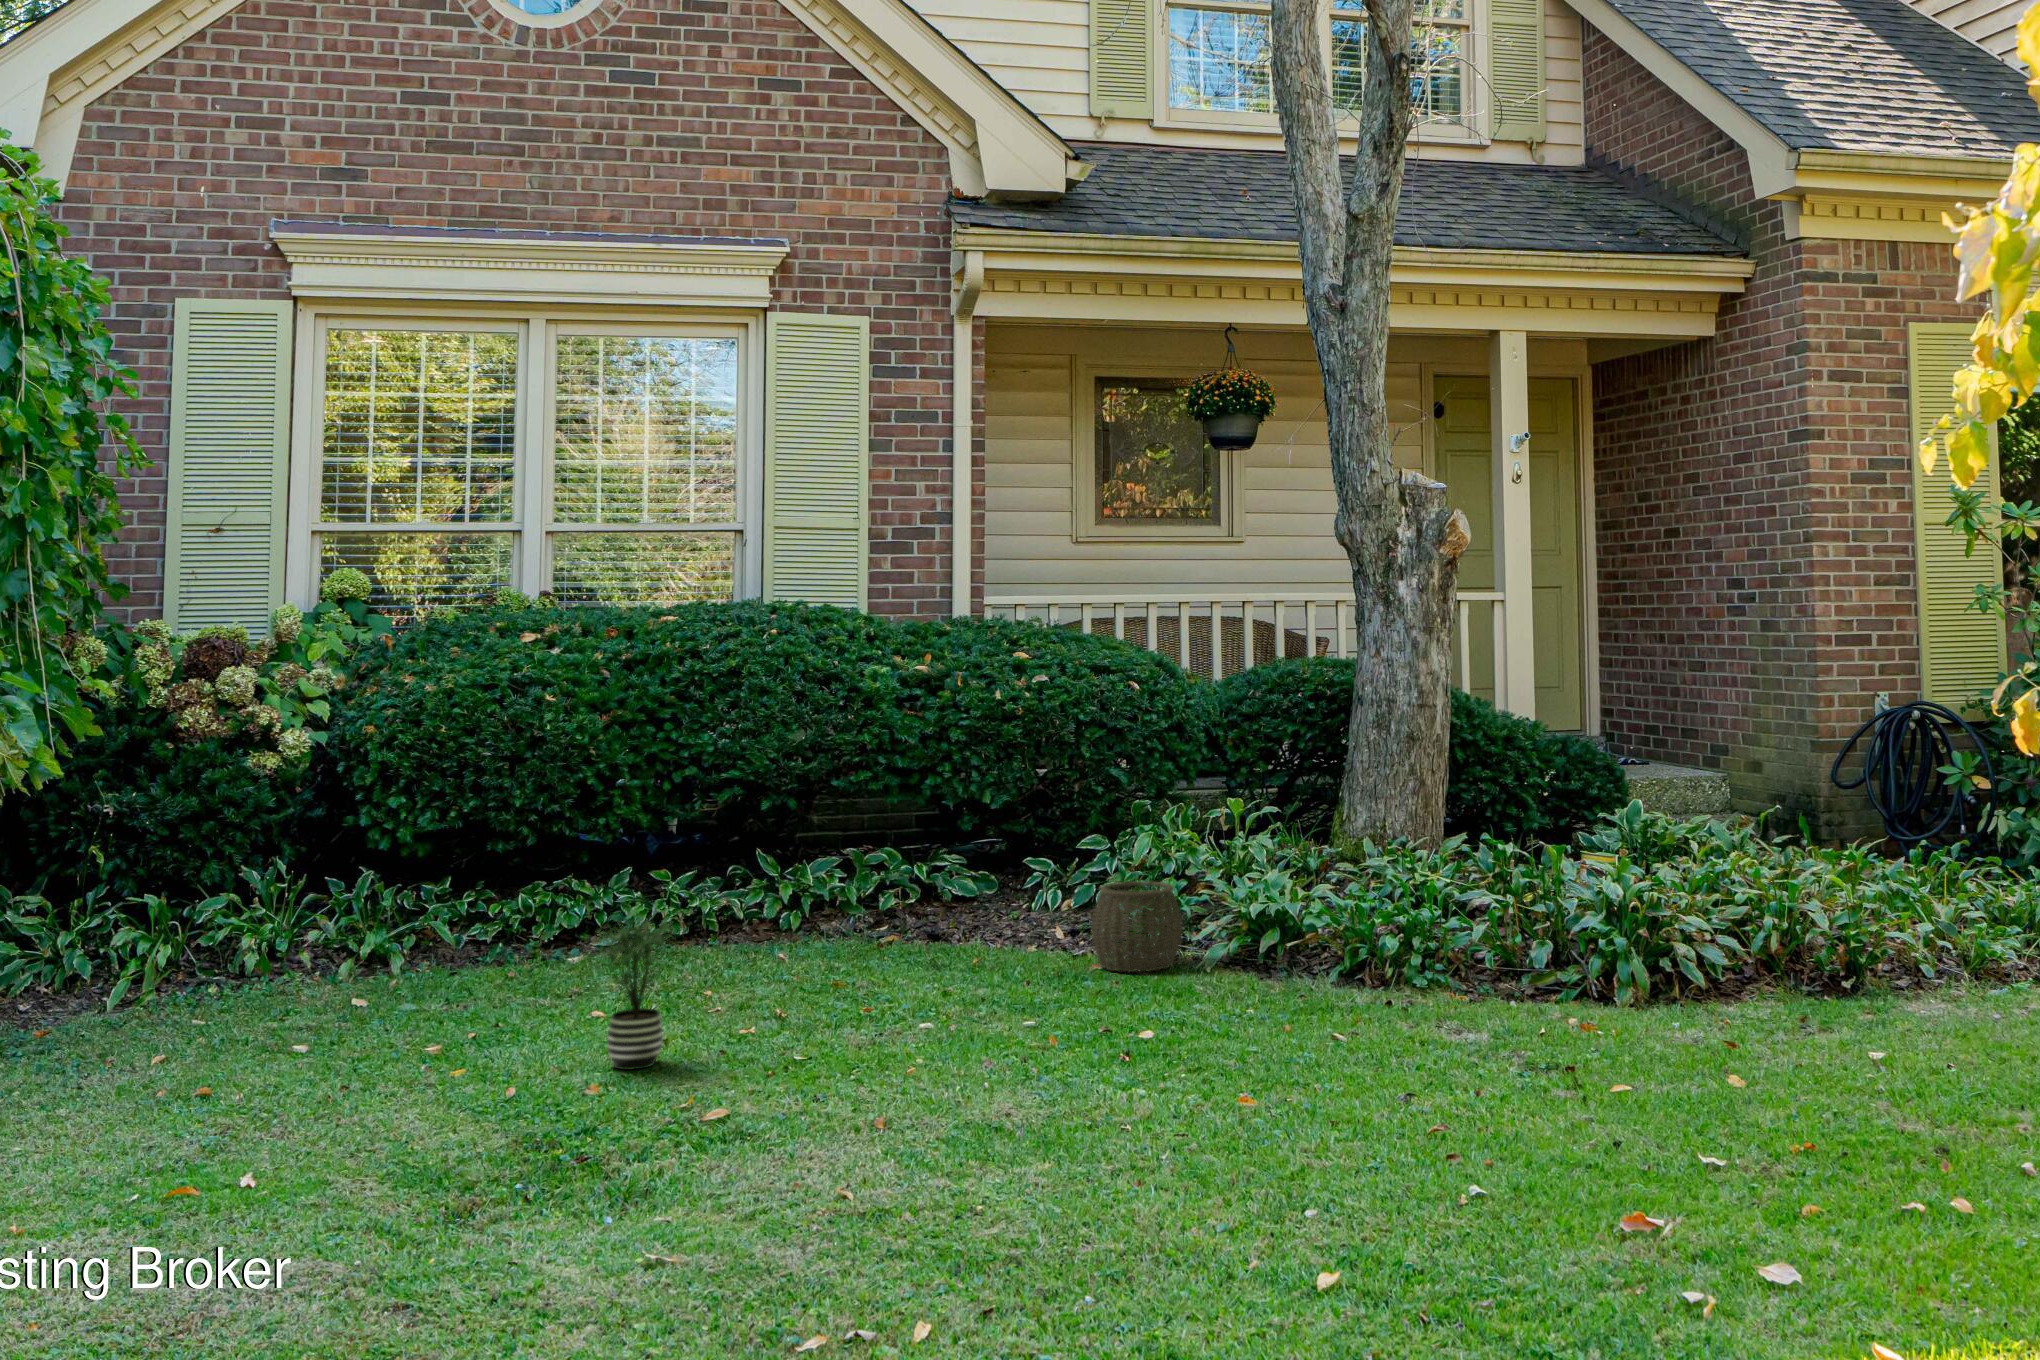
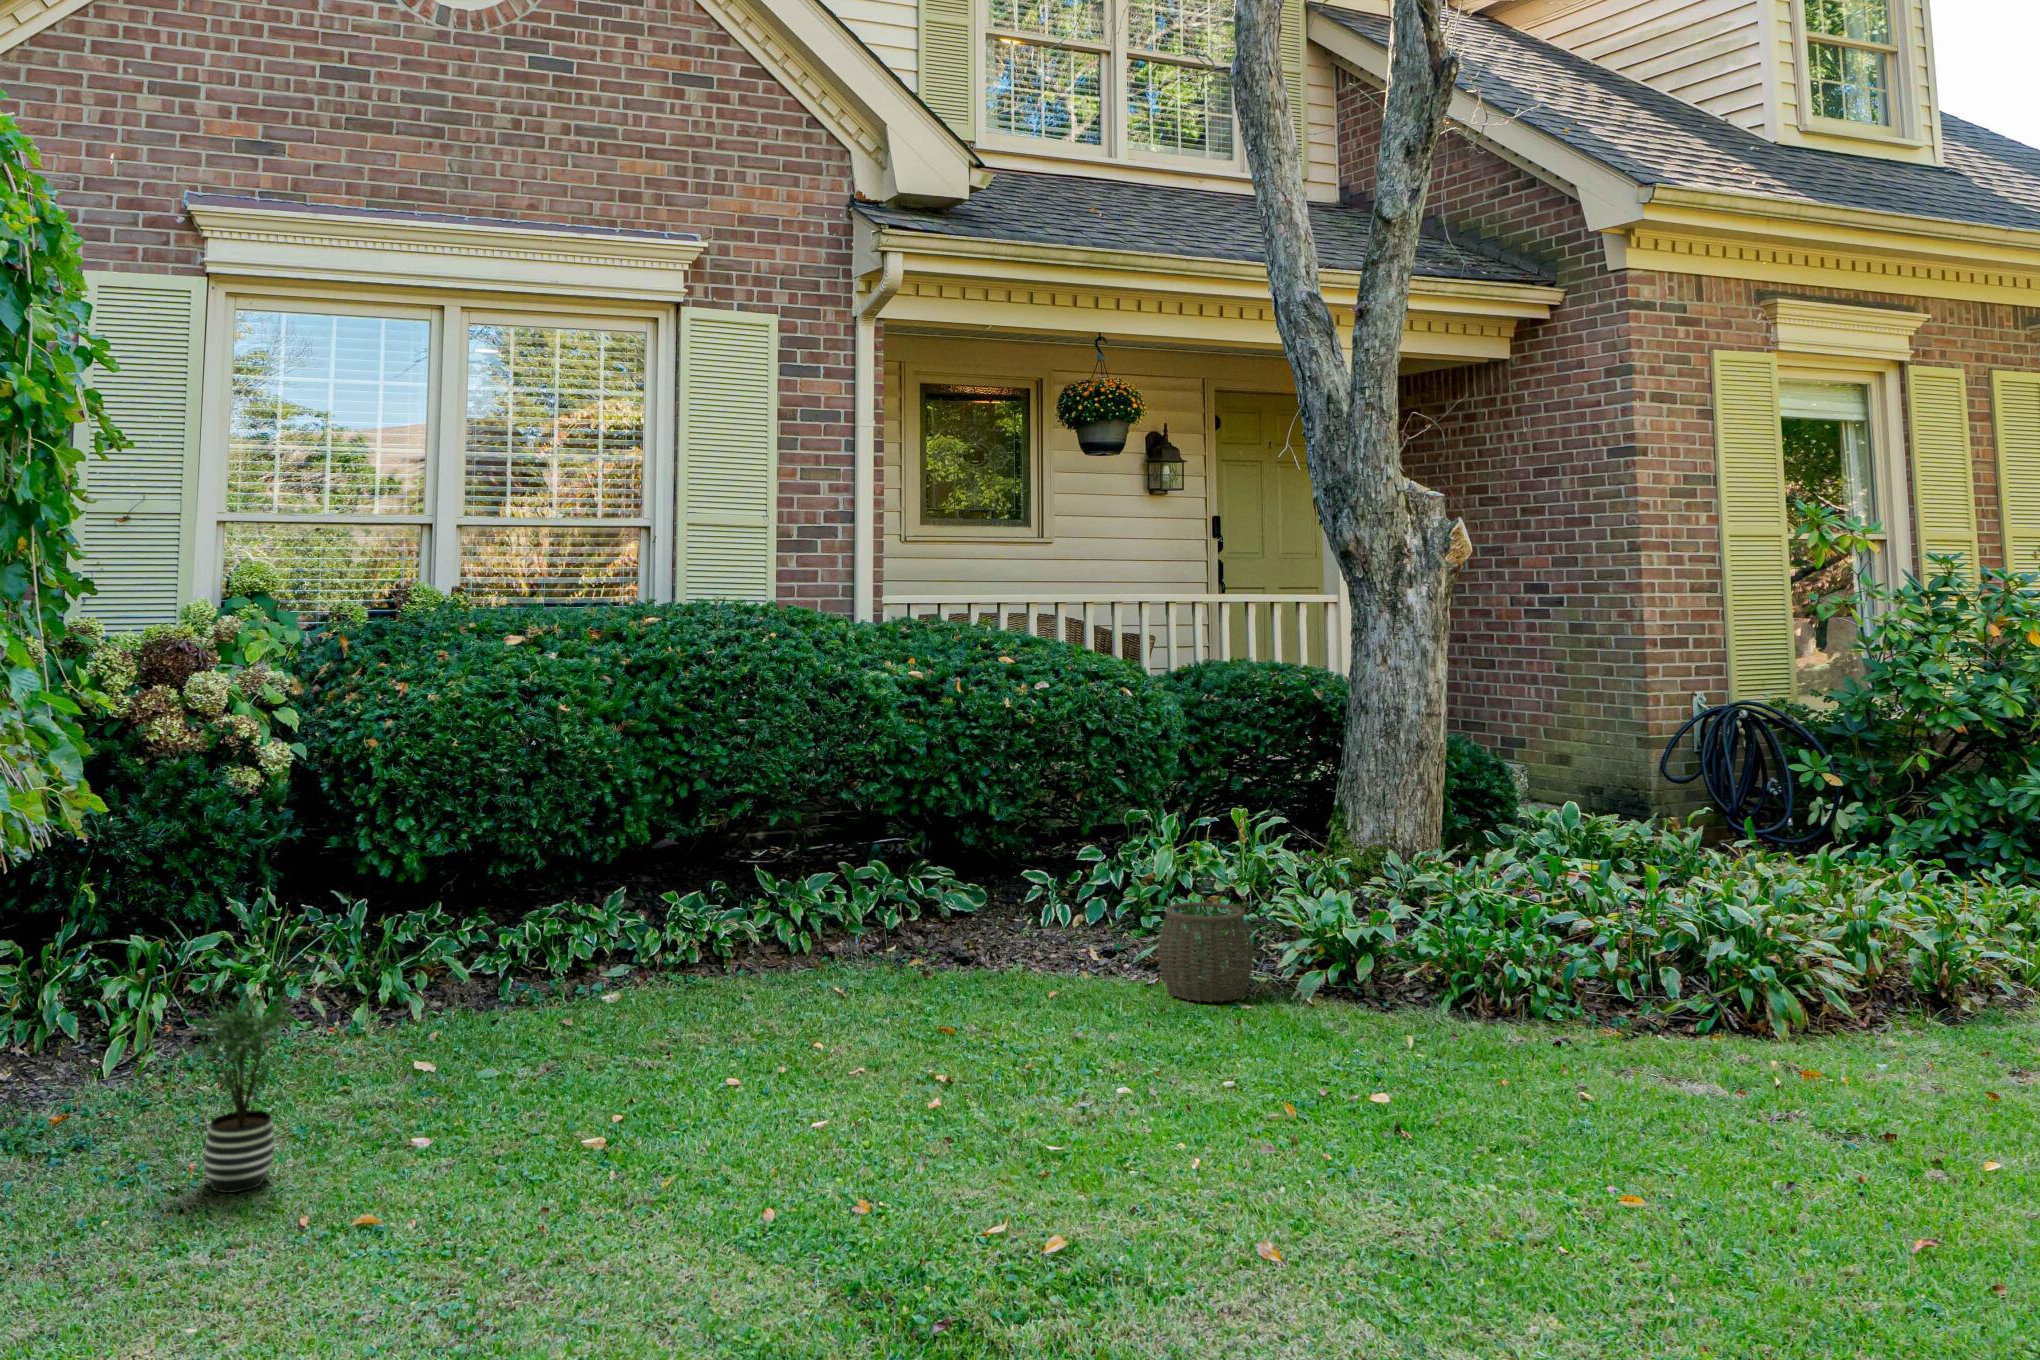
potted plant: present [583,917,675,1070] -> present [176,995,291,1193]

